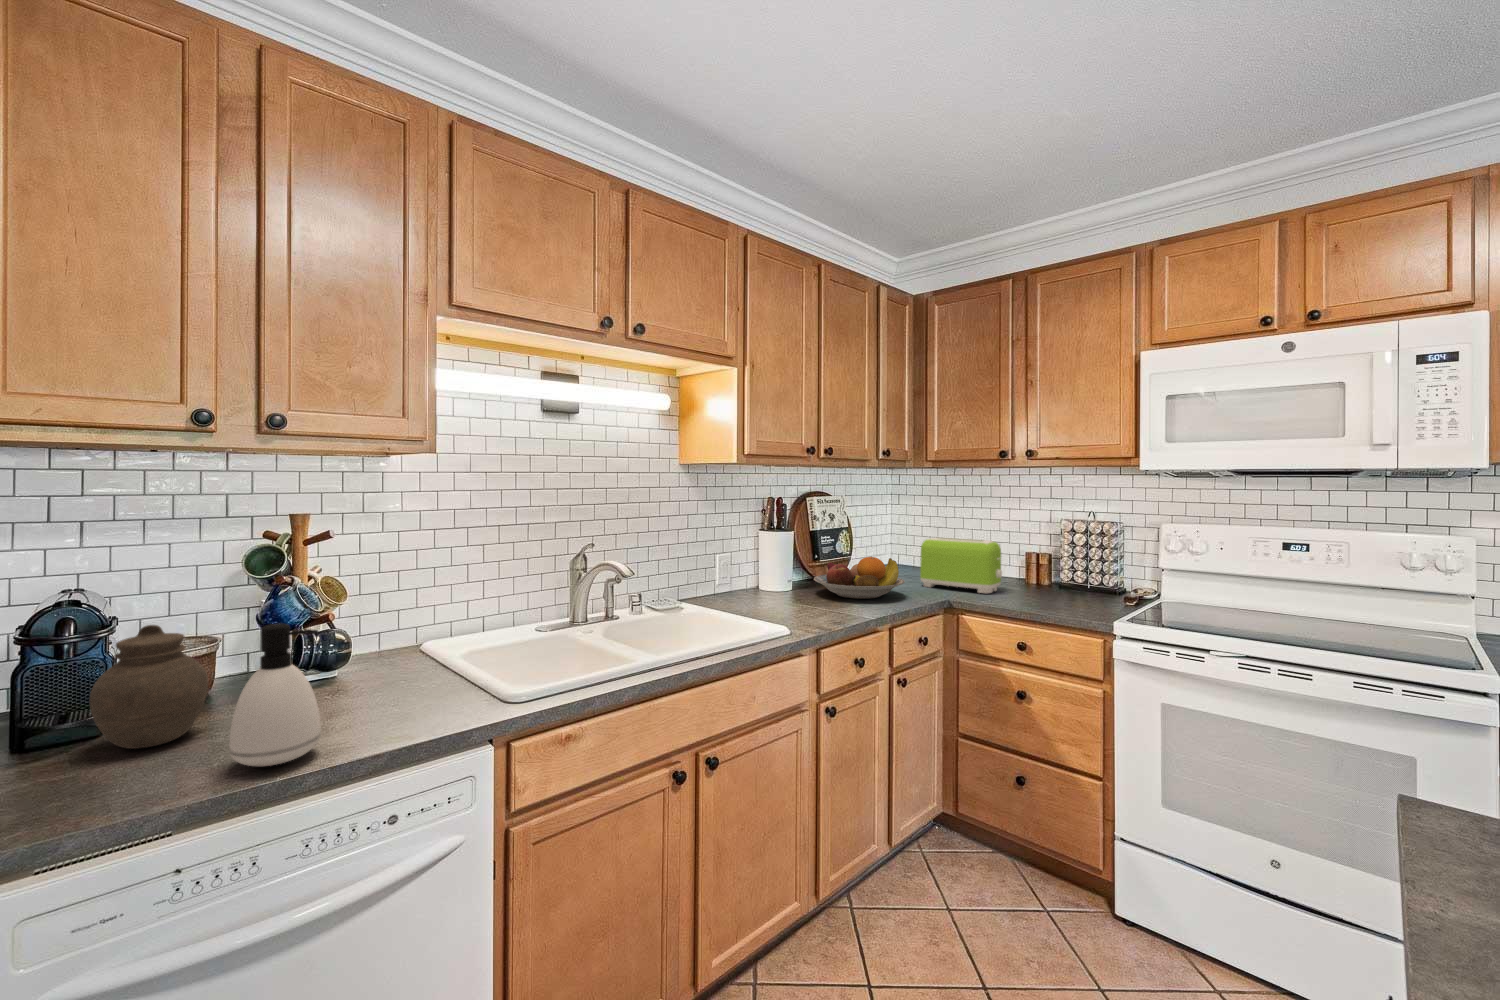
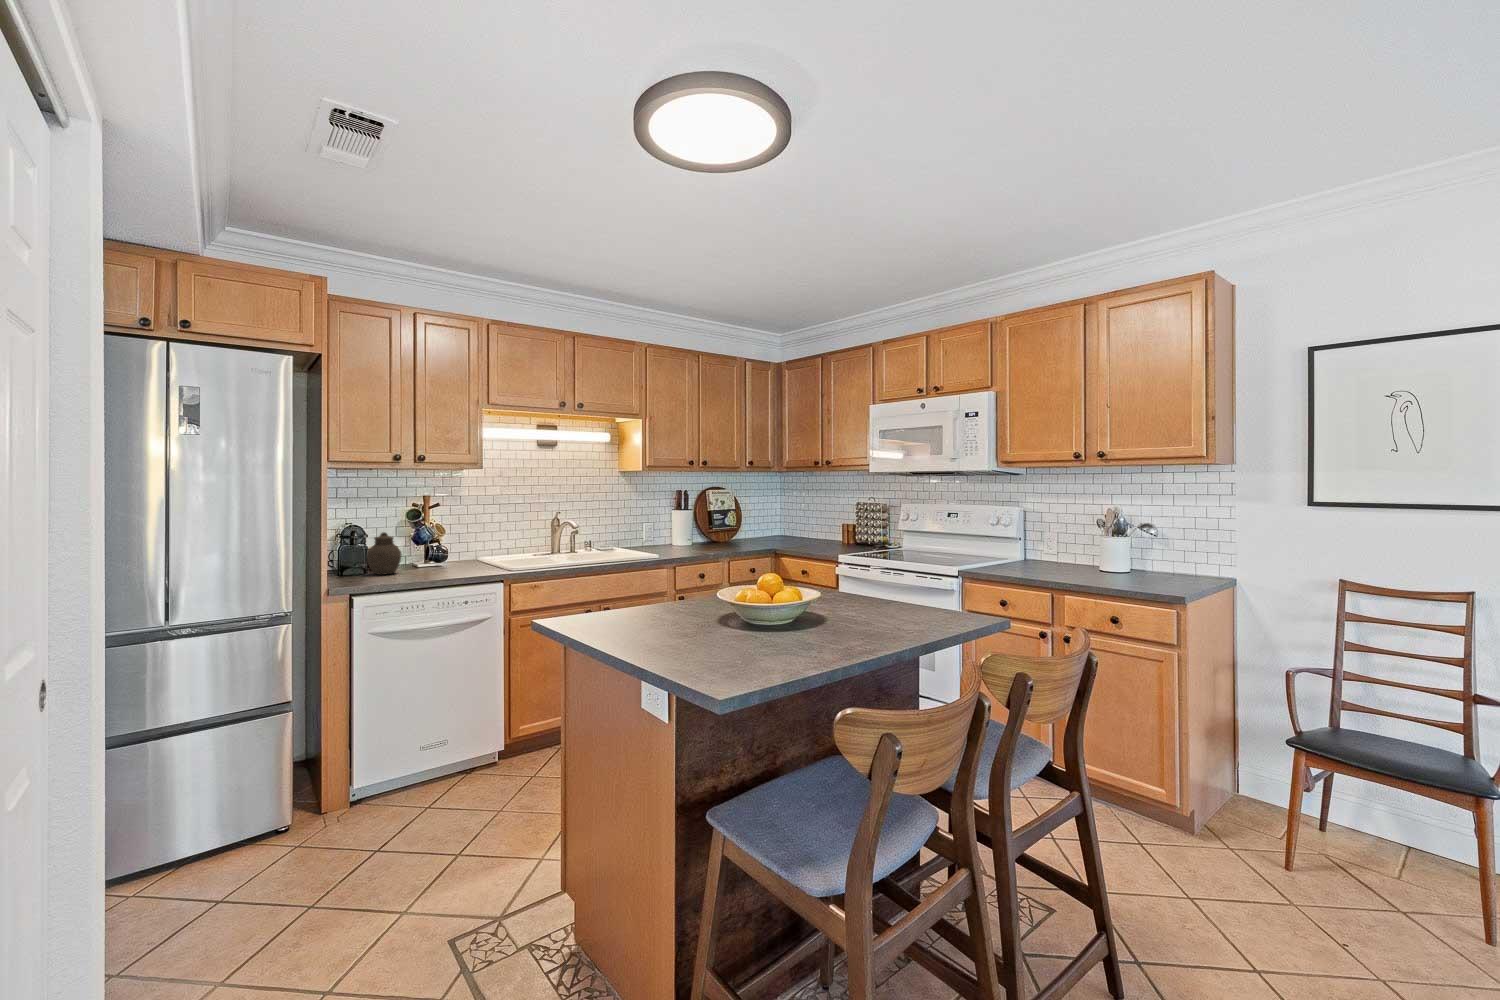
toaster: present [920,538,1002,593] -> none [774,515,819,547]
fruit bowl: present [814,557,905,599] -> none [699,525,752,548]
soap dispenser: present [229,623,321,766] -> none [414,530,442,577]

